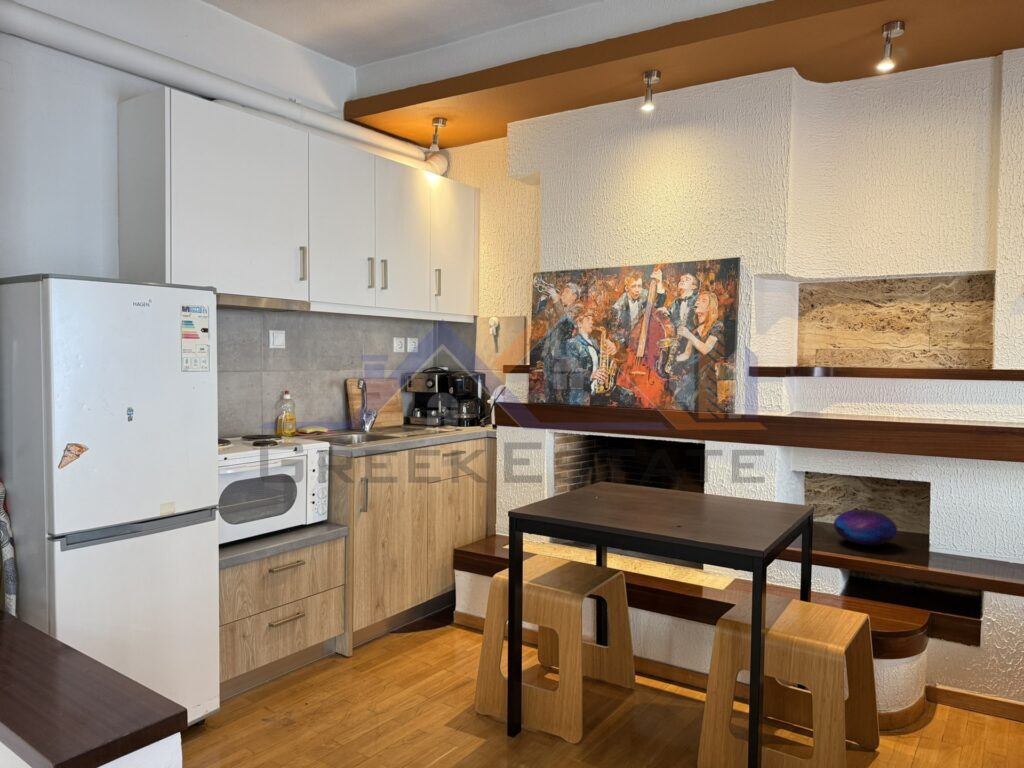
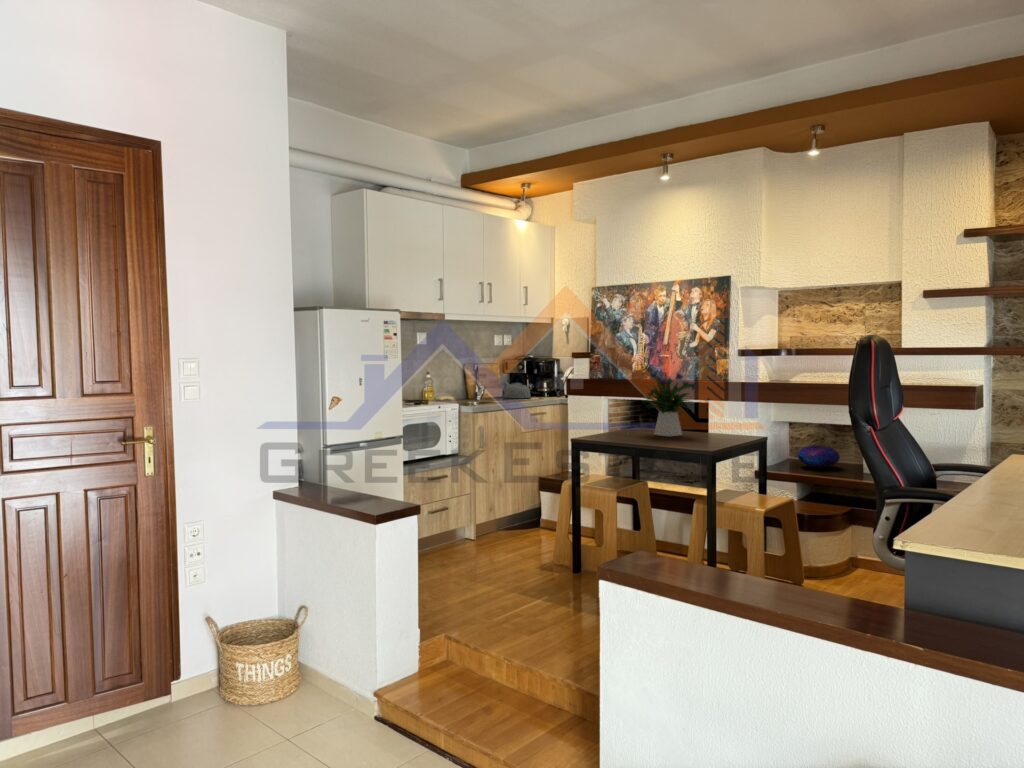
kettle: none [403,393,443,430] -> present [503,373,531,398]
flower arrangement: none [597,394,705,506] -> present [645,372,696,437]

